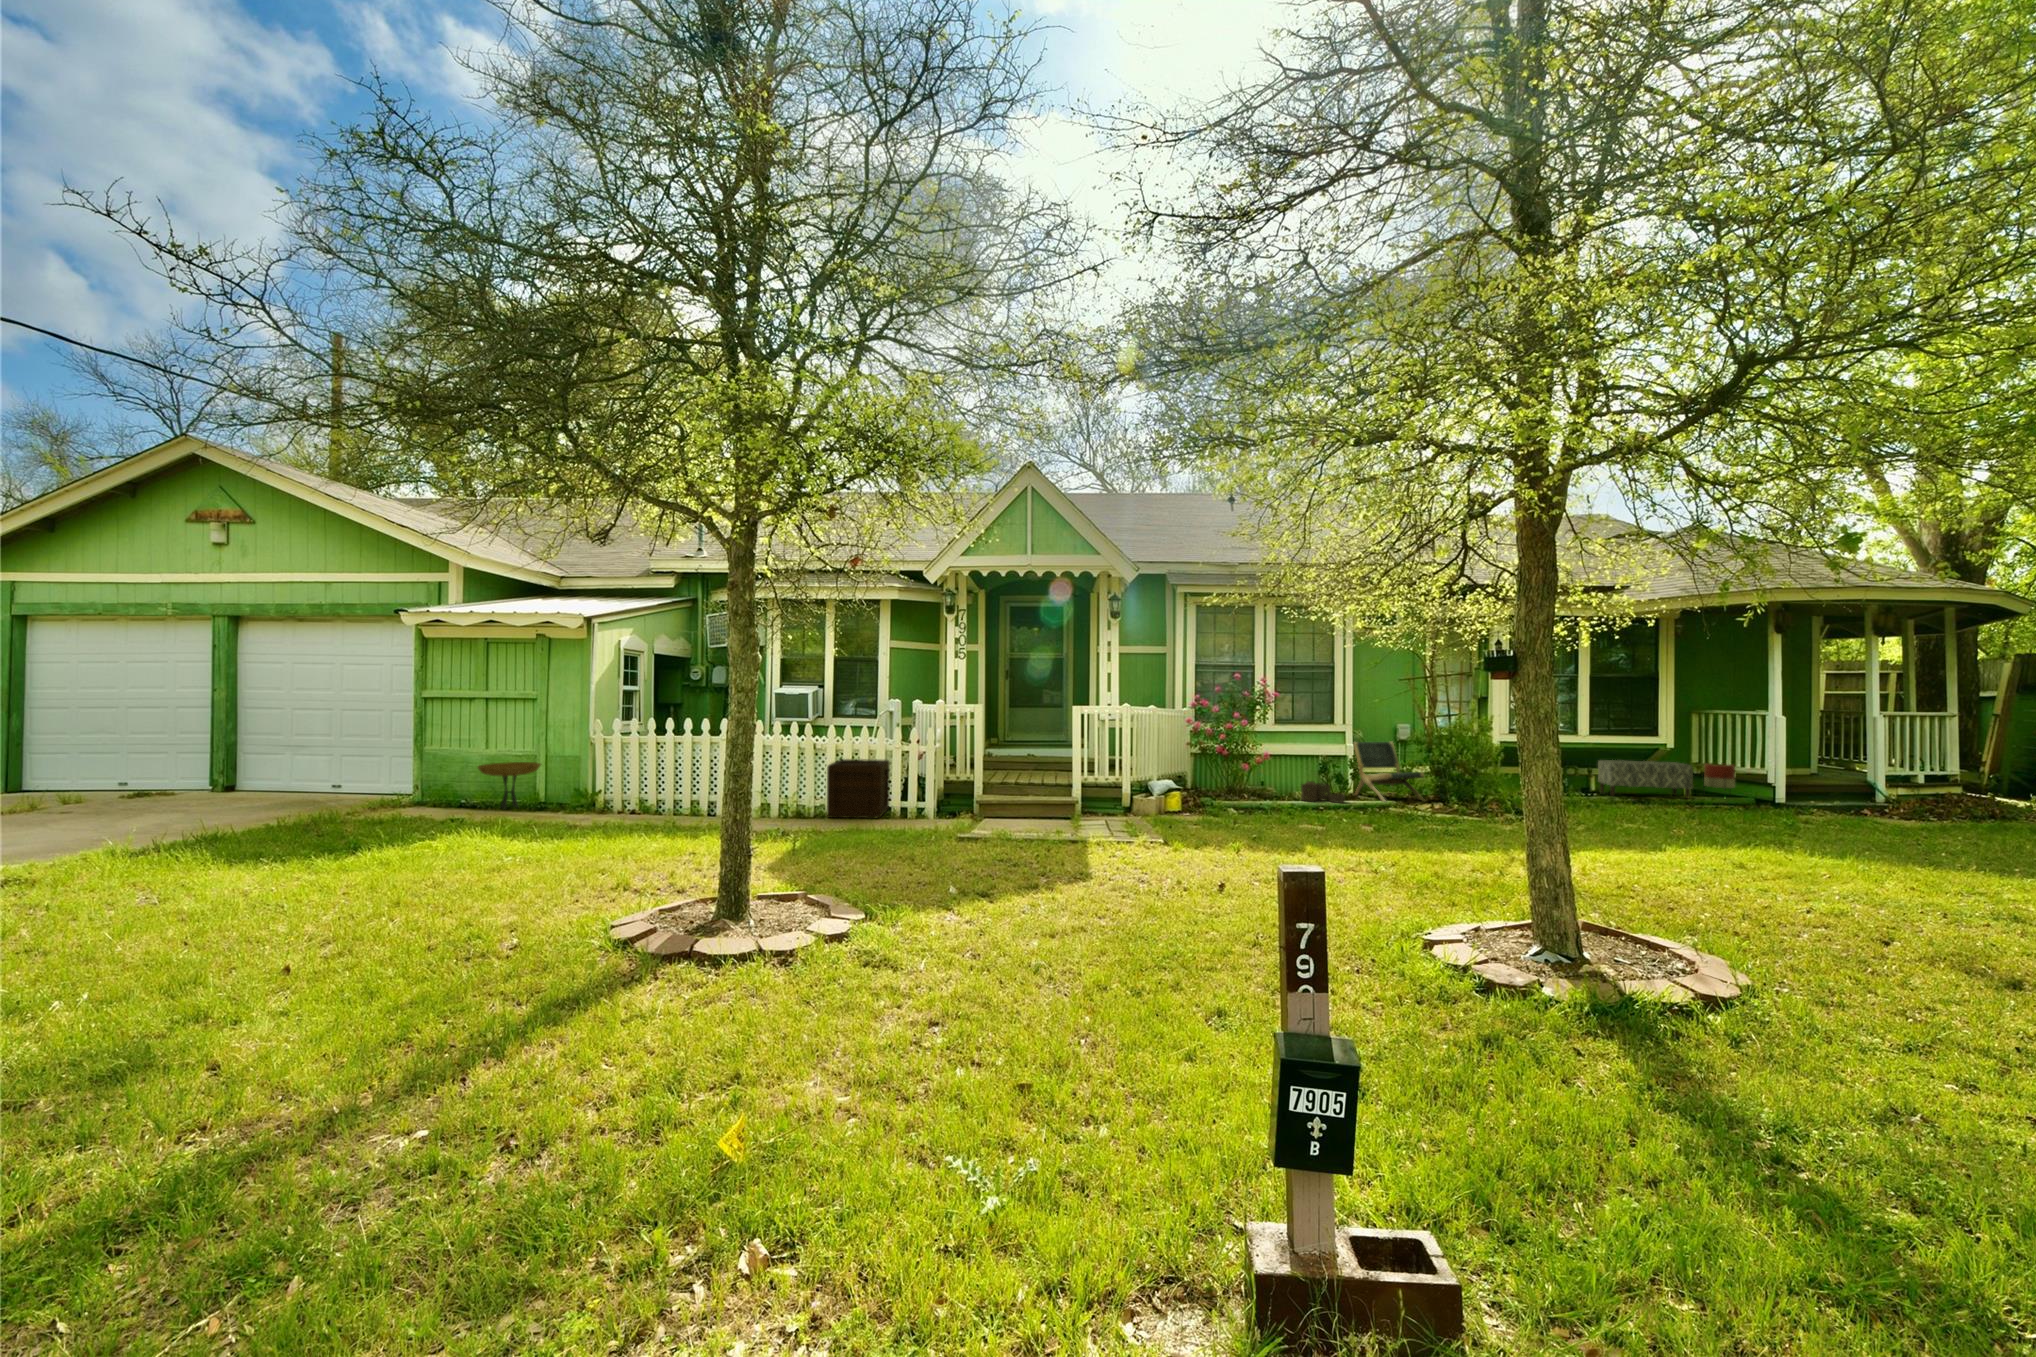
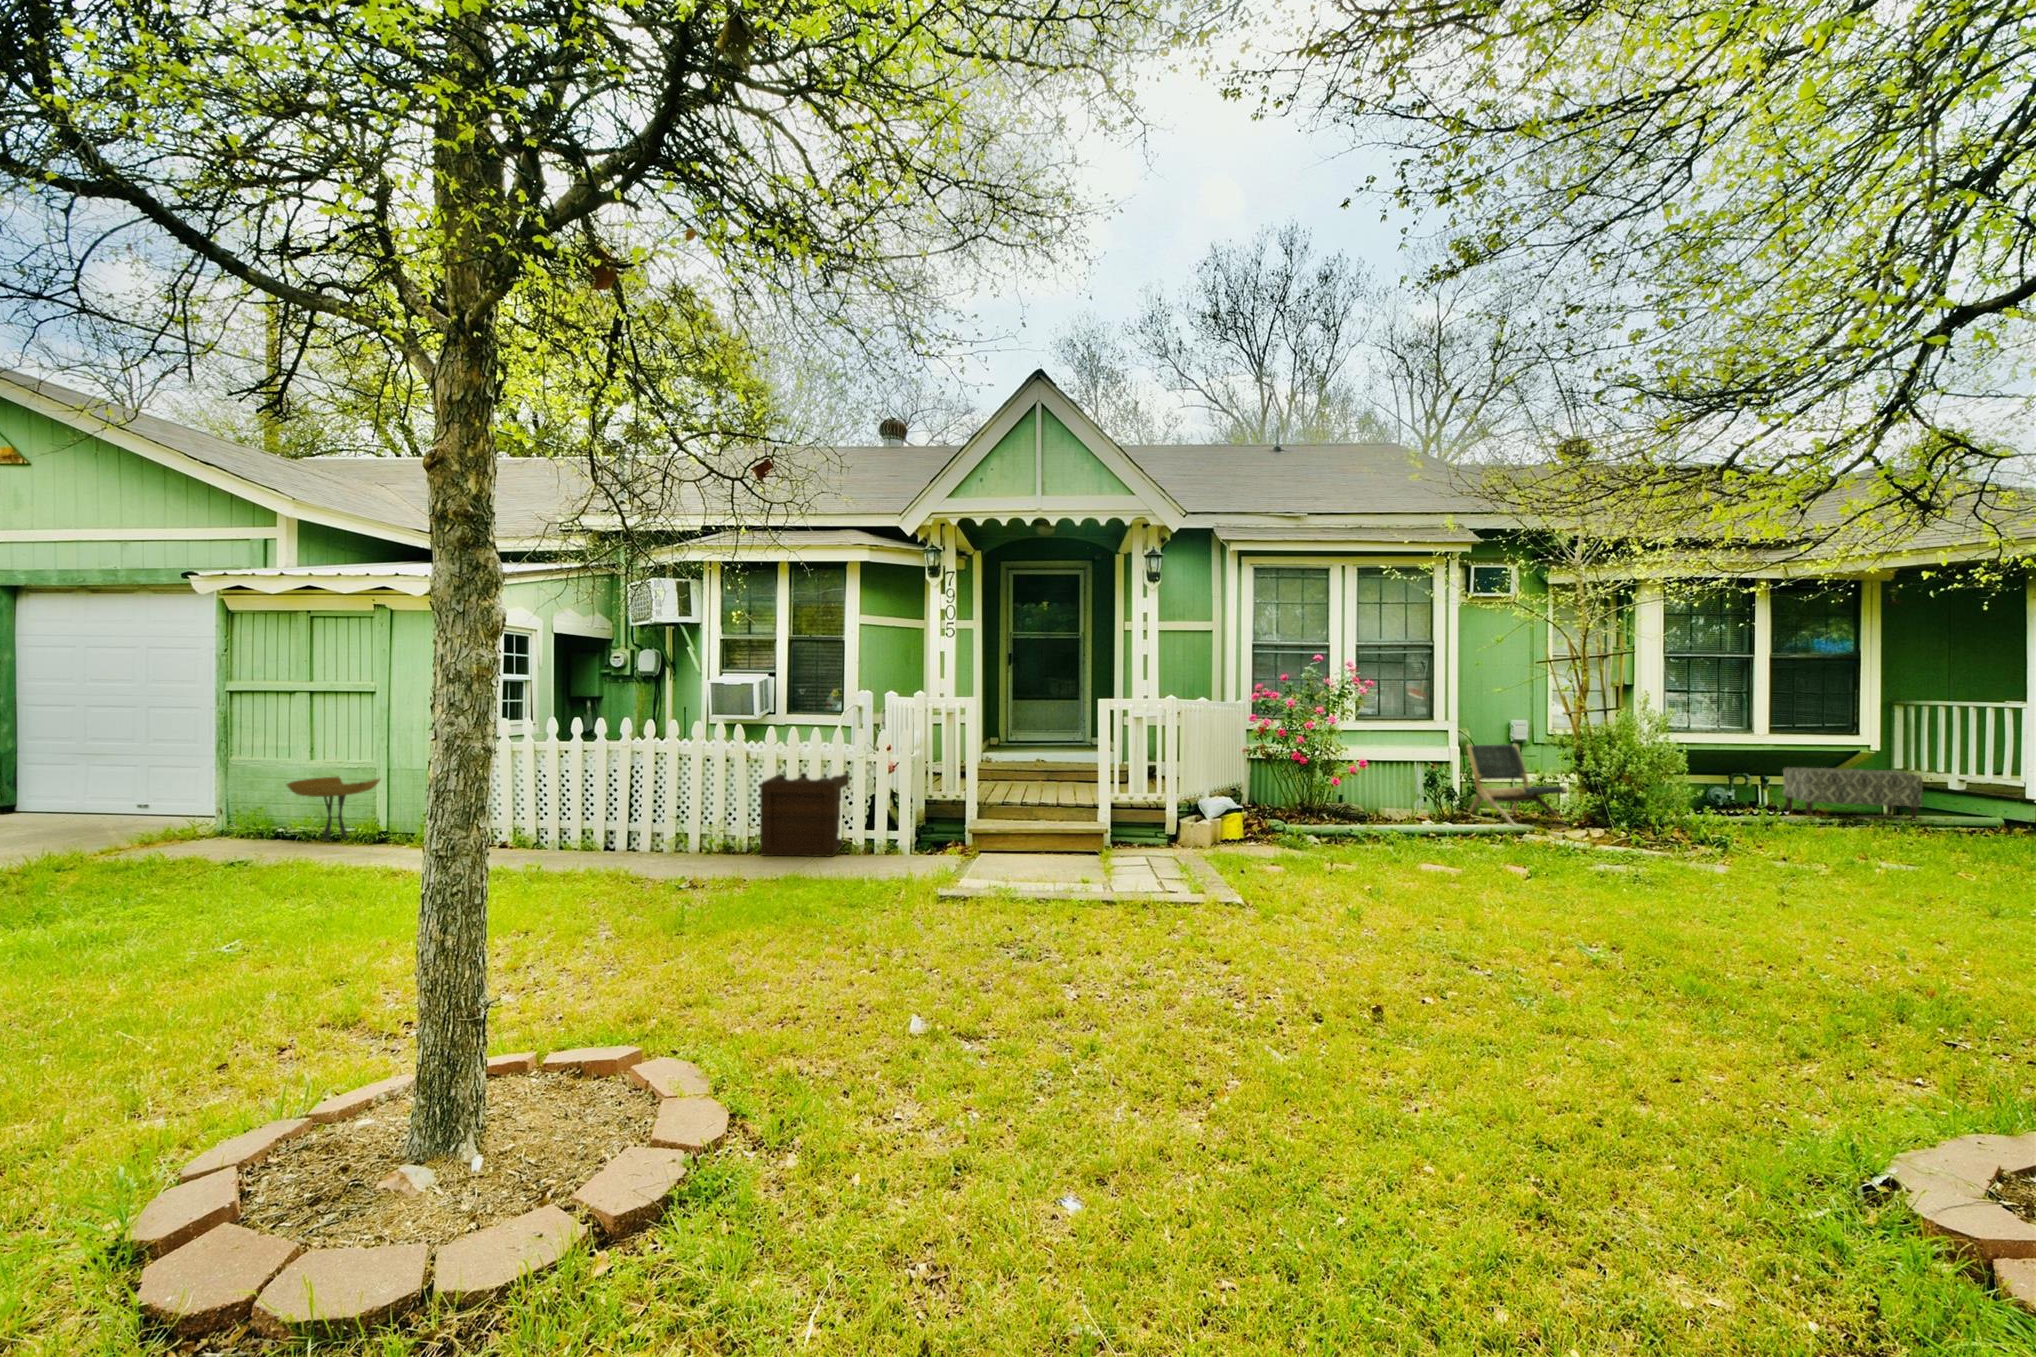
planter: present [1703,763,1735,791] -> none [1927,772,1976,819]
woven basket: present [1301,781,1345,803] -> none [1399,795,1463,828]

